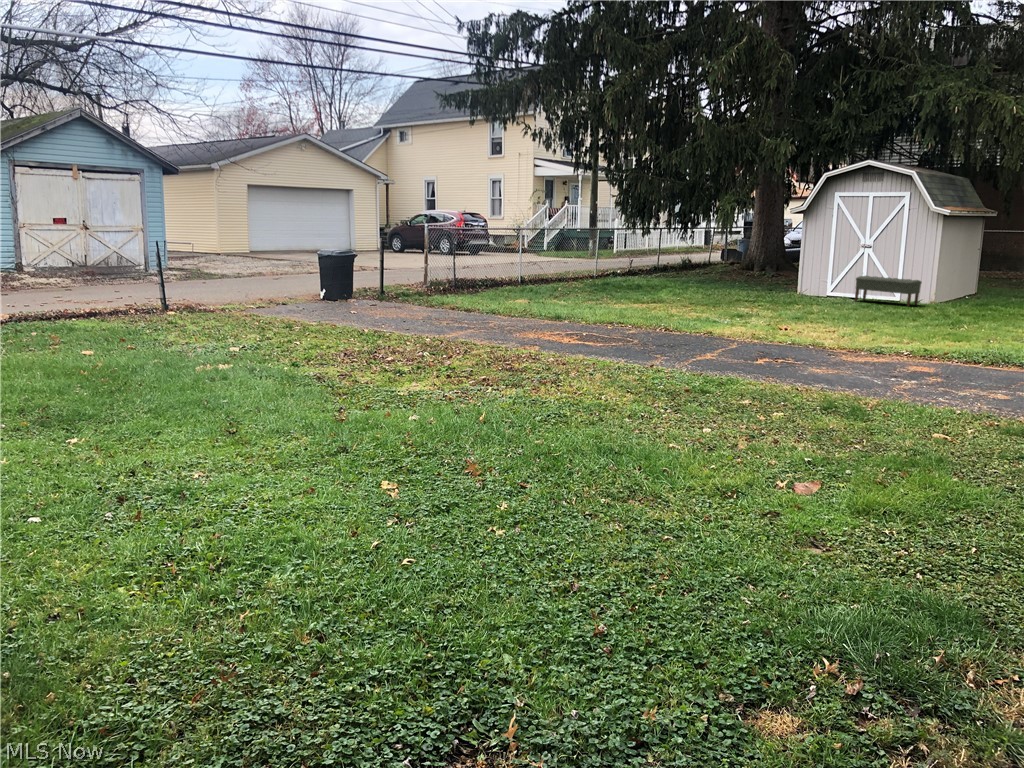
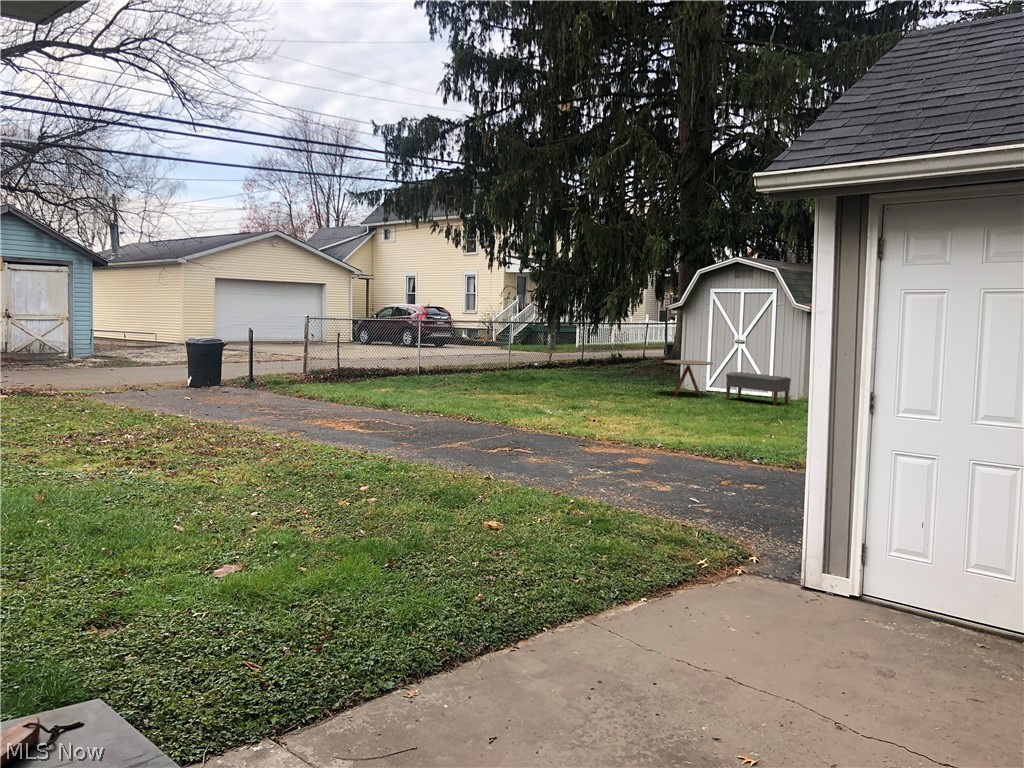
round table: none [791,265,840,300] -> present [664,360,713,396]

